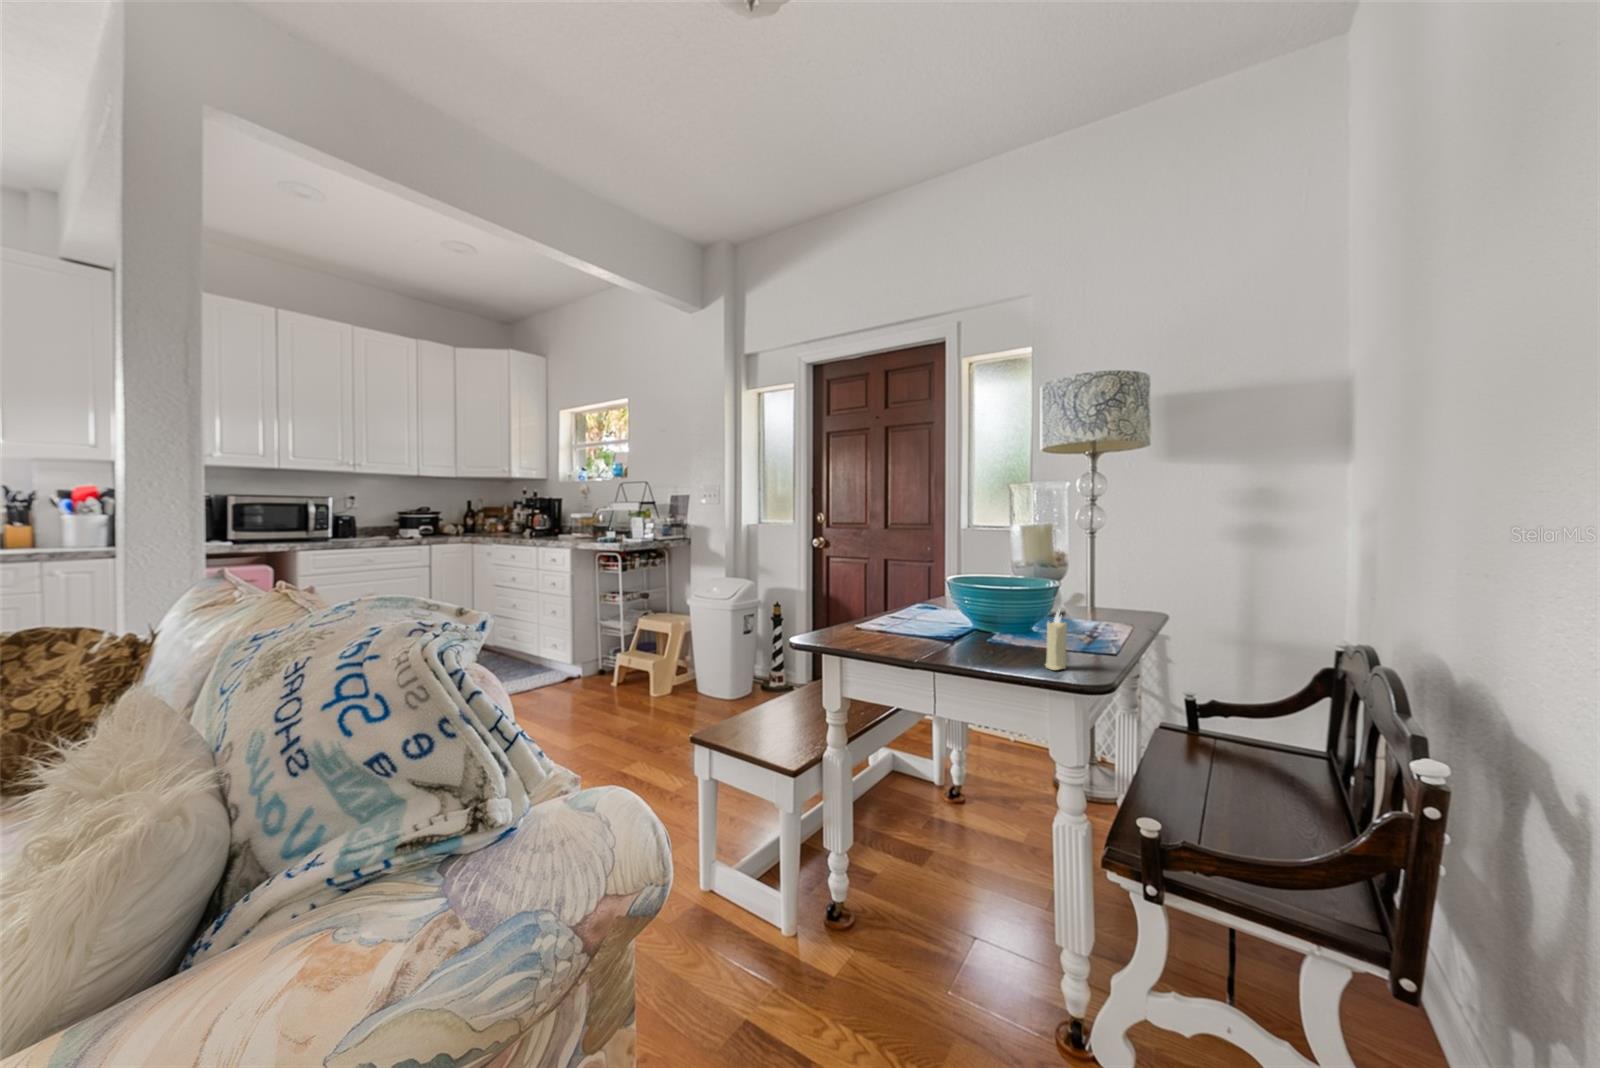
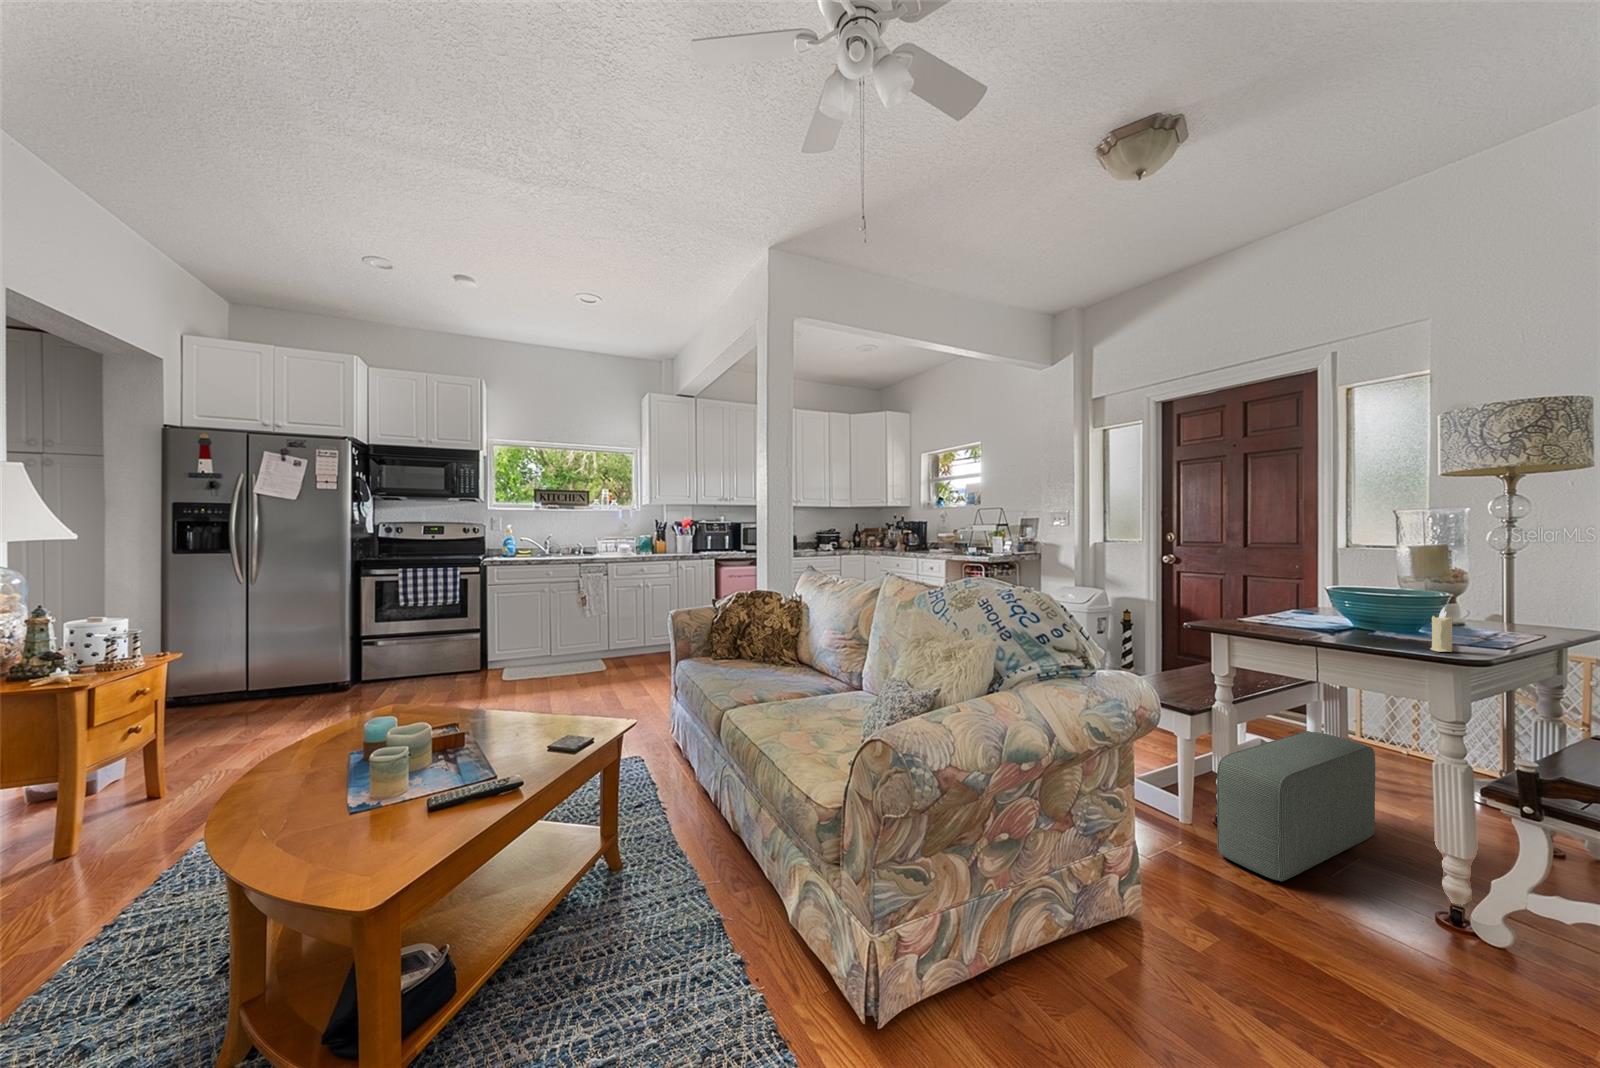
pouf: none [817,756,987,1013] -> present [1217,731,1375,881]

